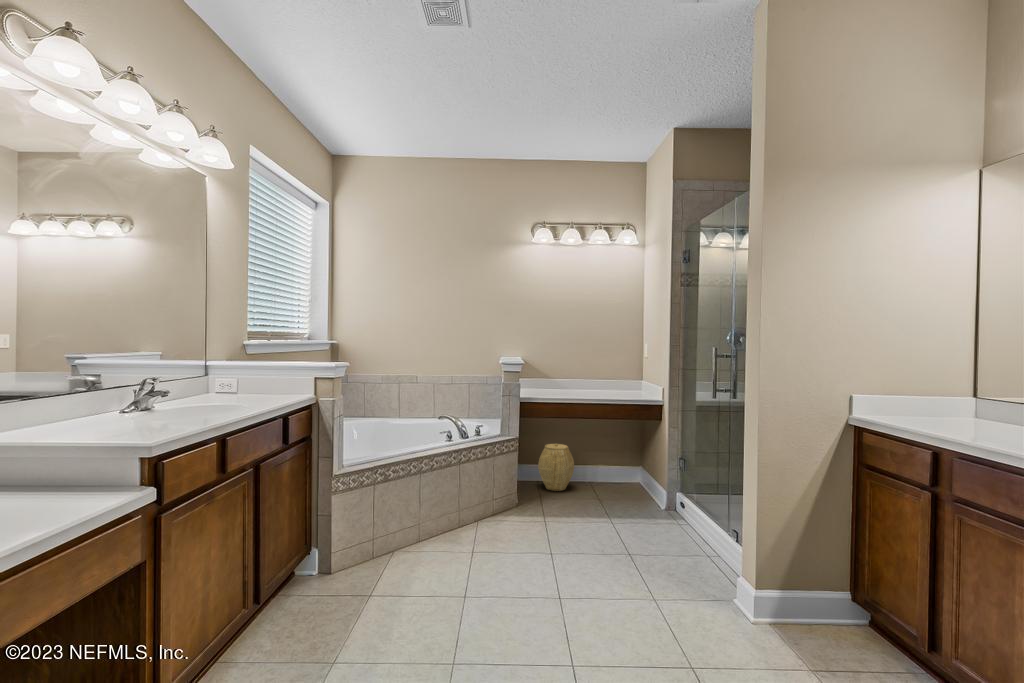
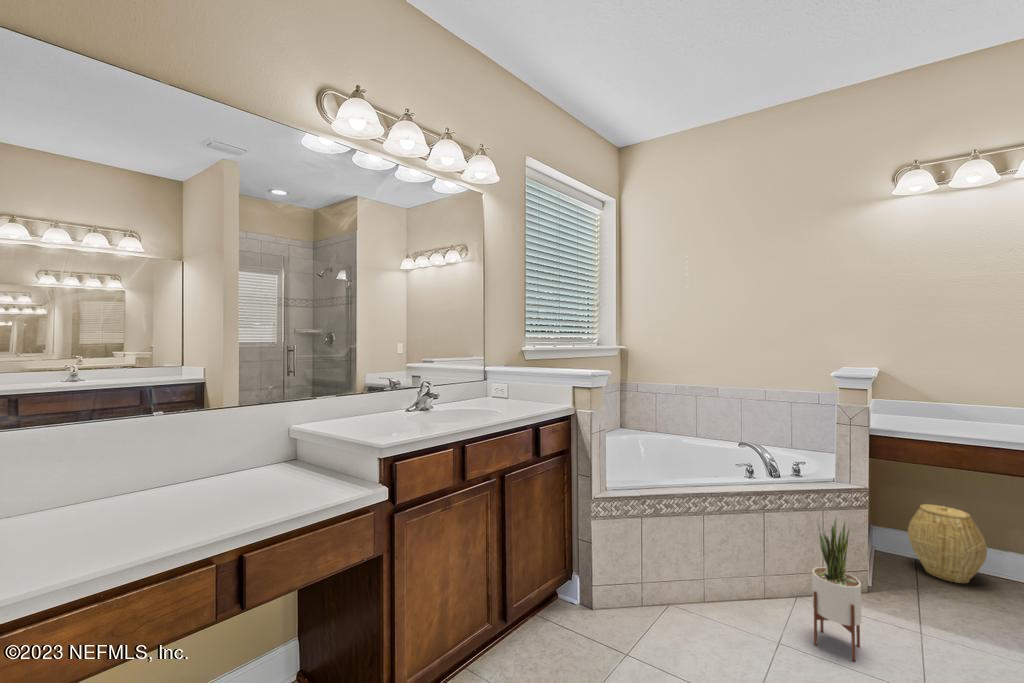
potted plant: none [489,454,514,546] -> present [813,515,861,661]

